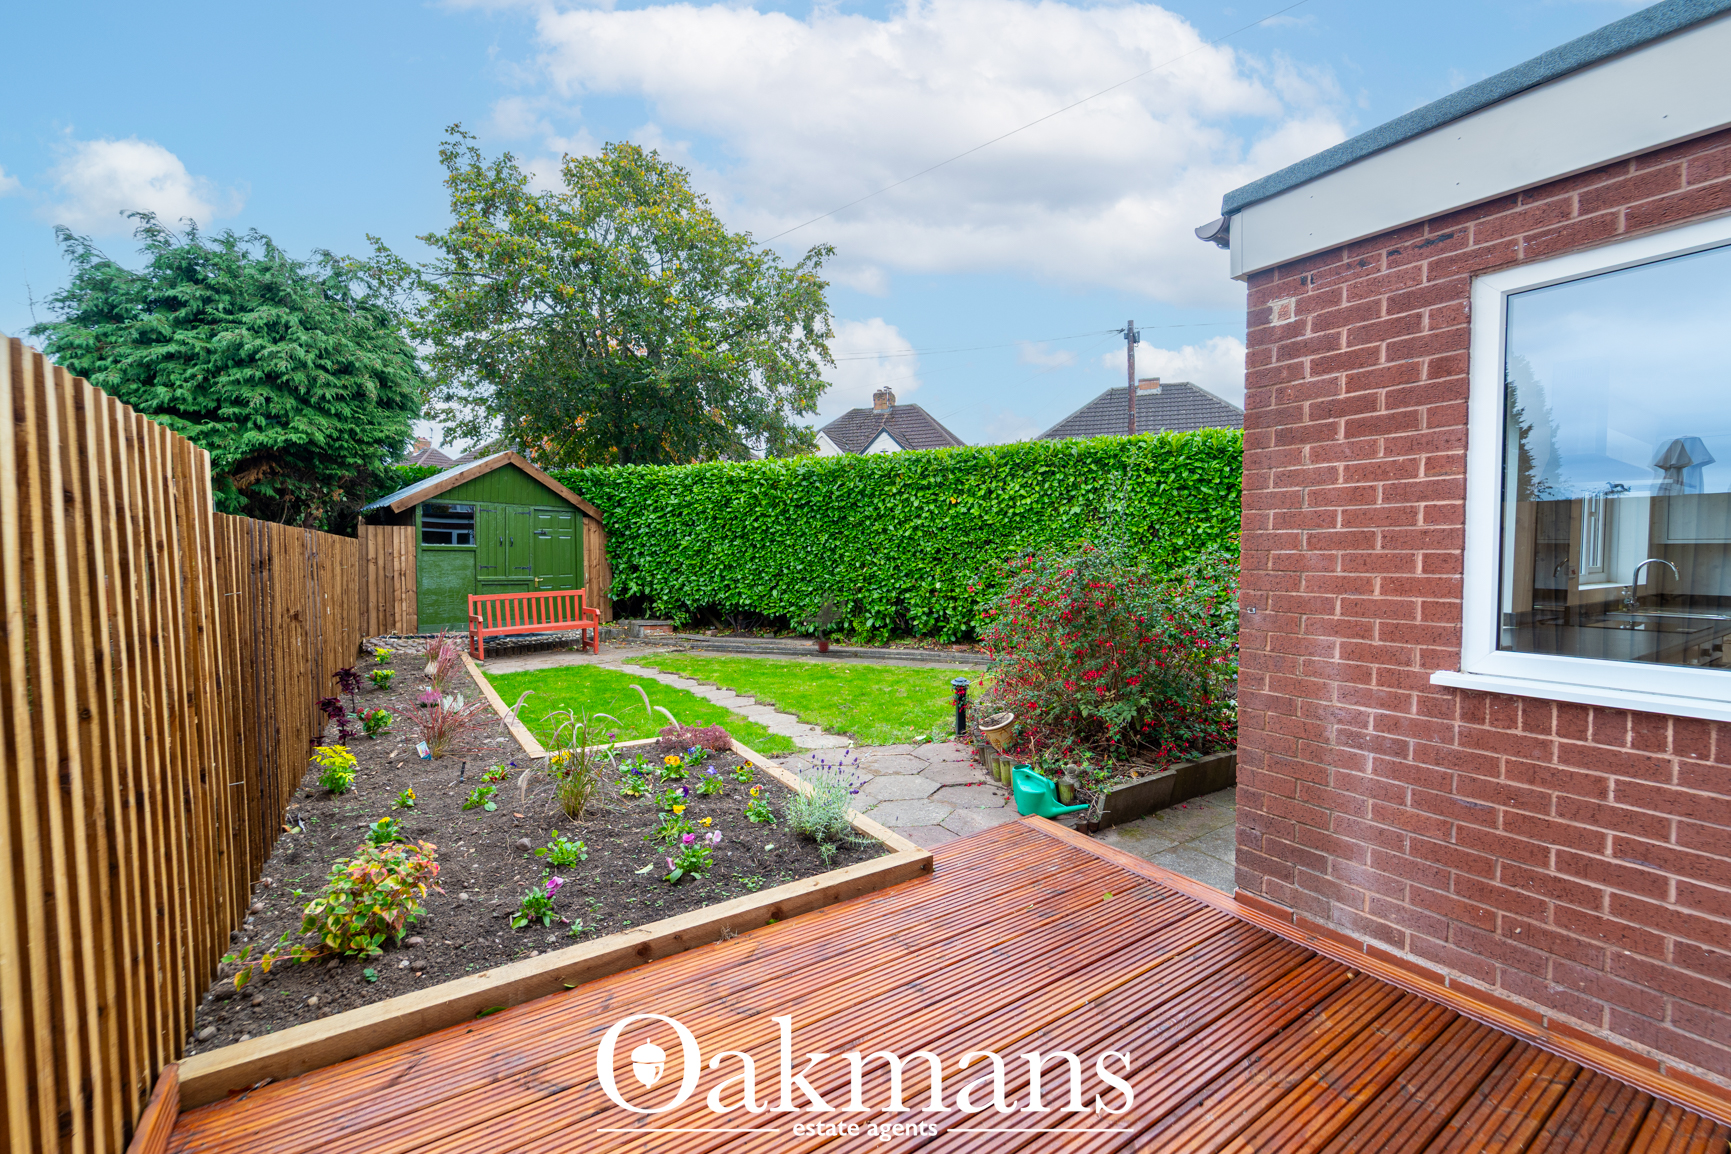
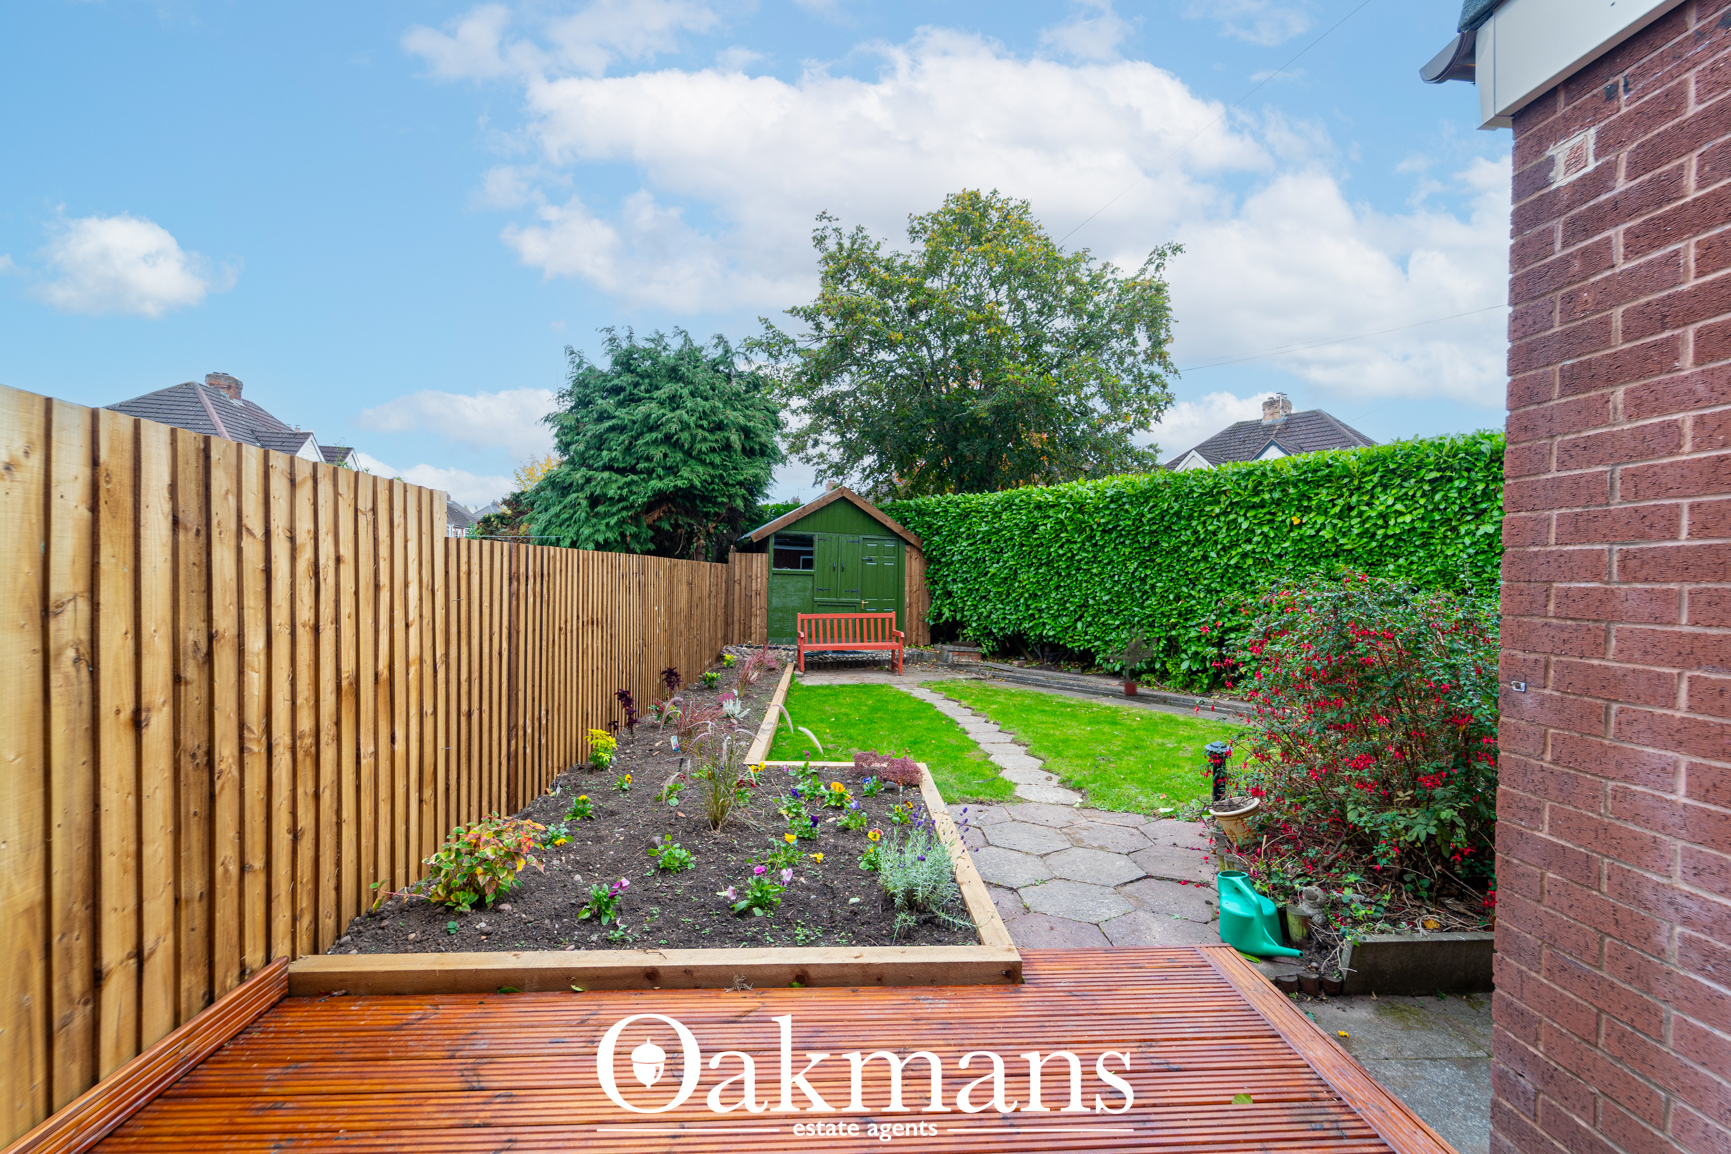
stool: none [641,615,670,642] -> present [949,641,976,666]

